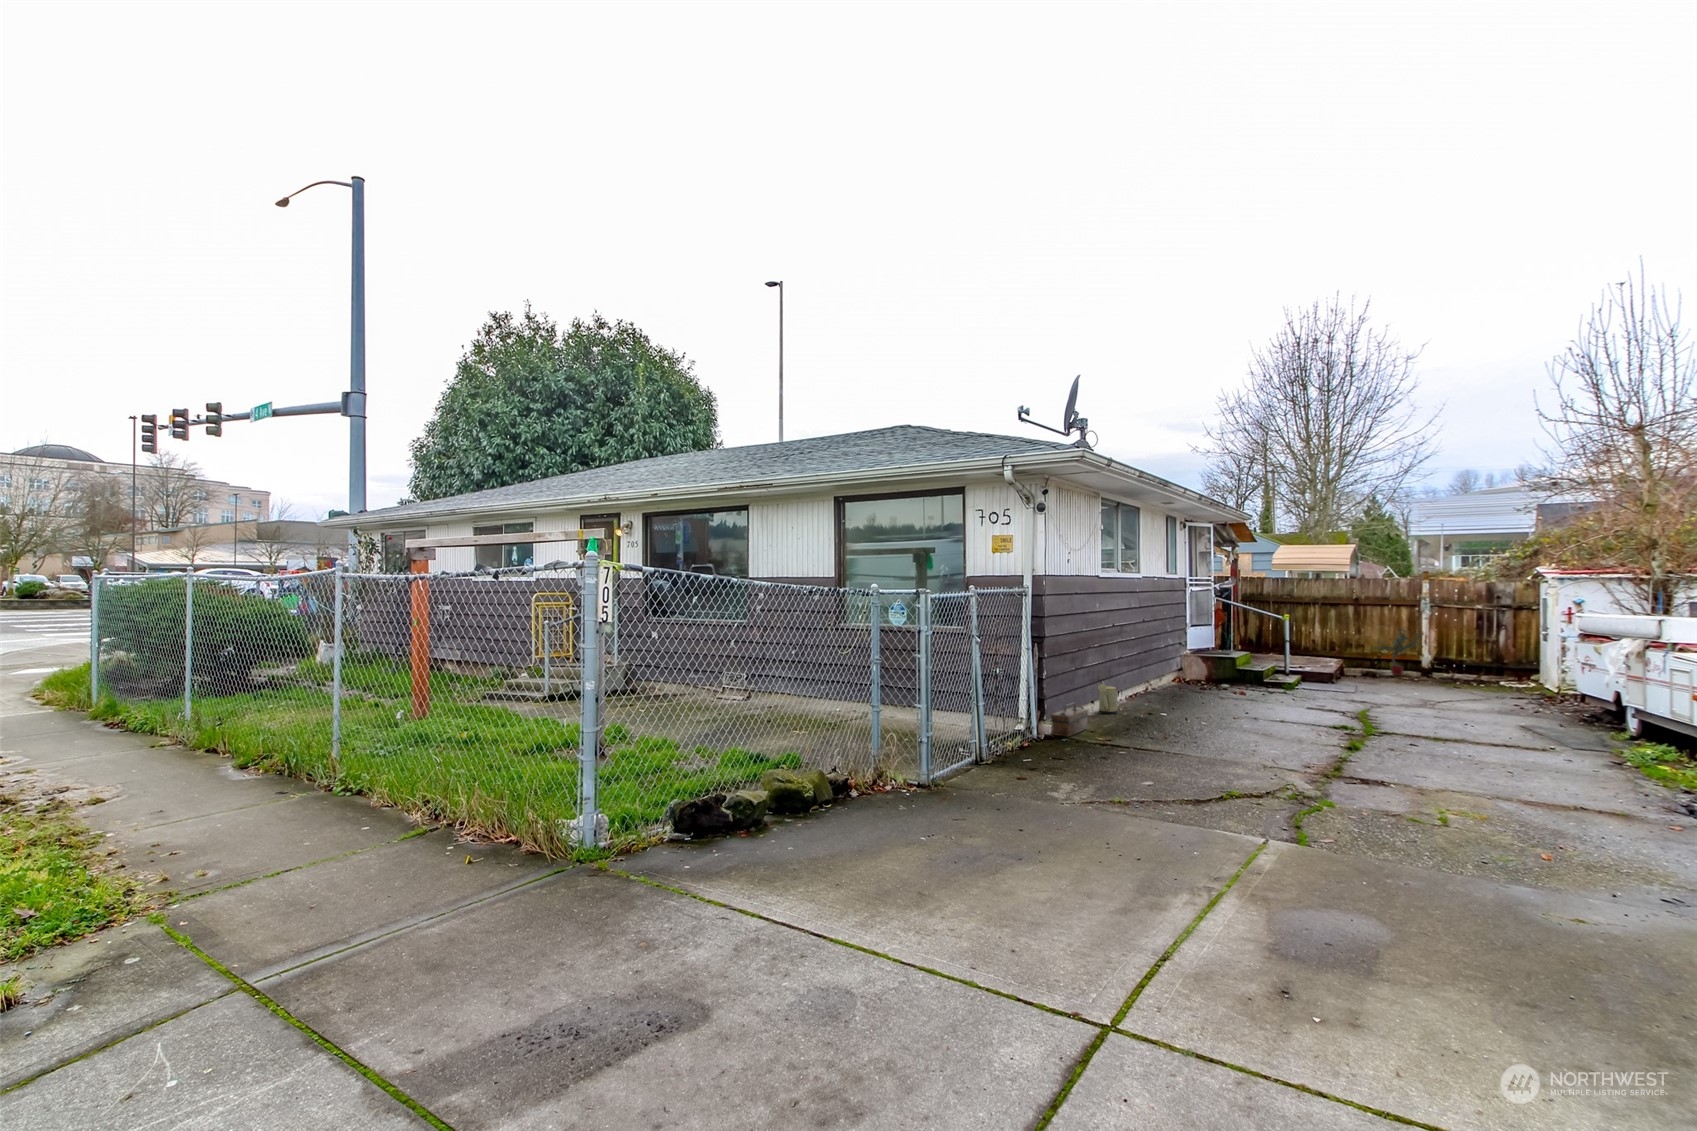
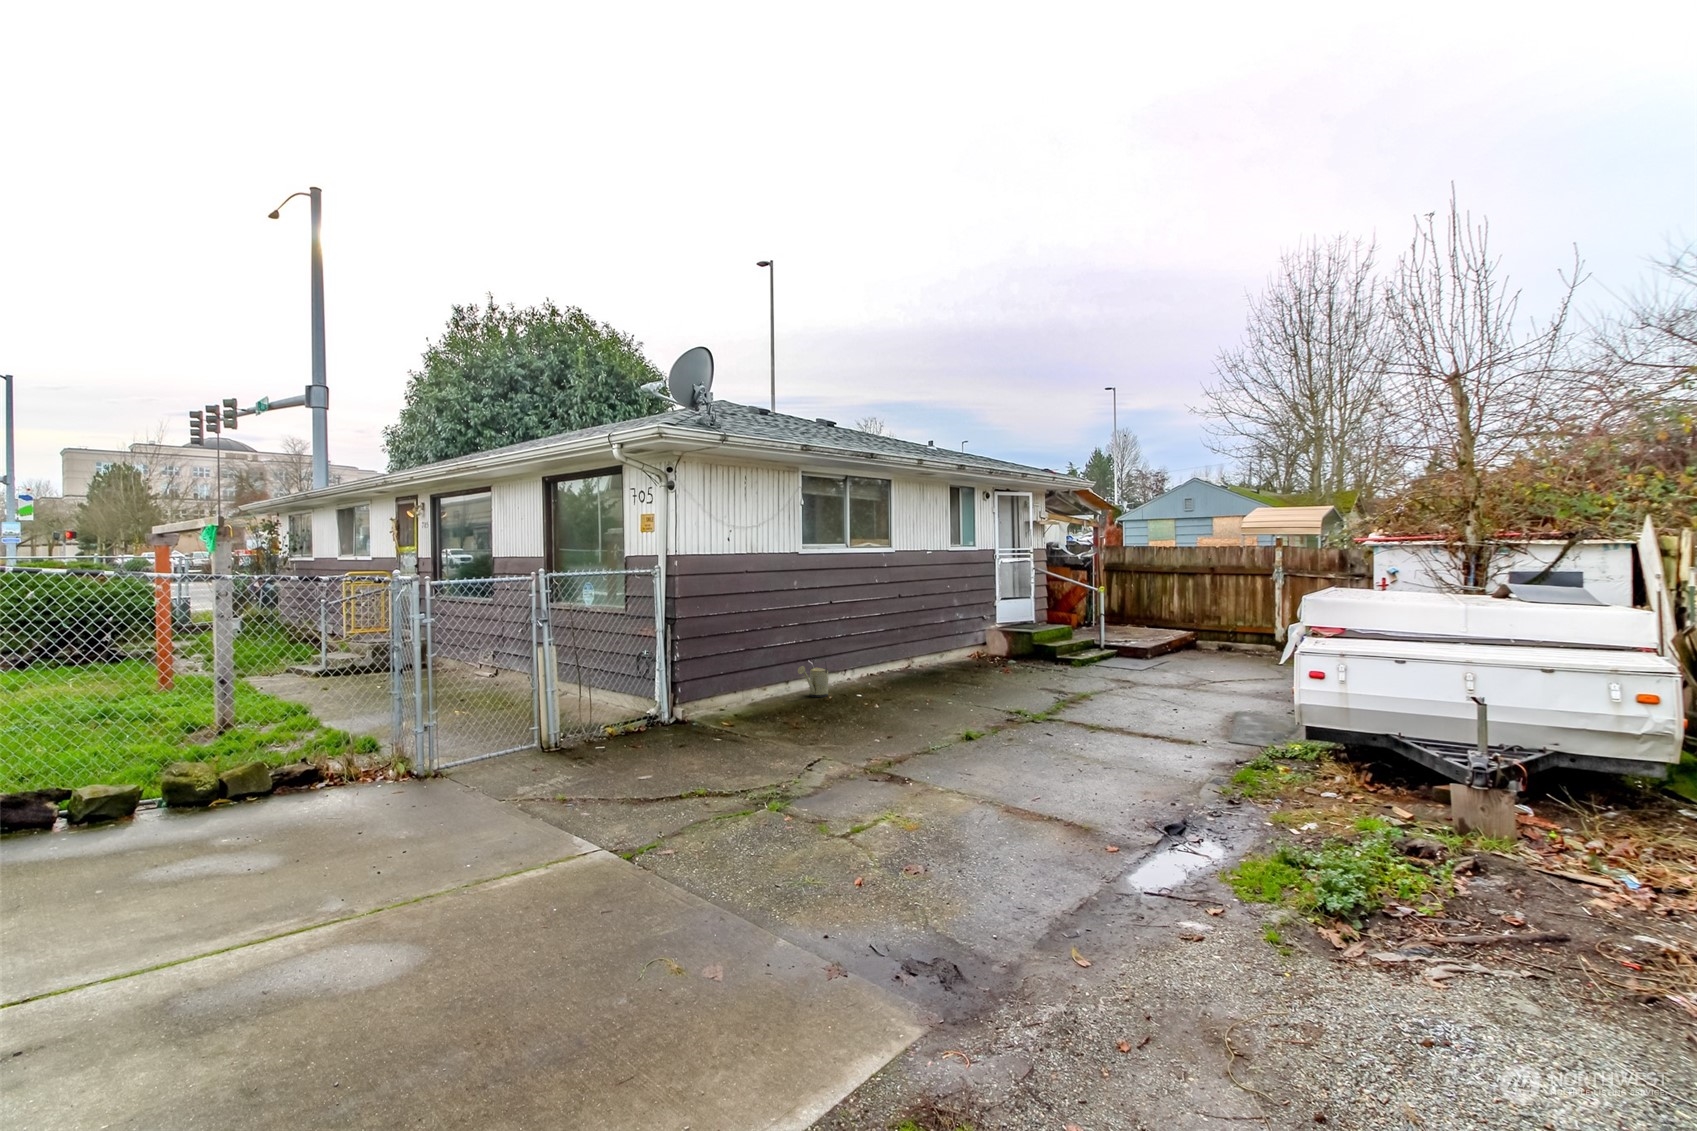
potted tree: present [1375,627,1420,676] -> none [1224,597,1271,650]
toolbox: present [1051,702,1089,737] -> none [685,688,747,727]

